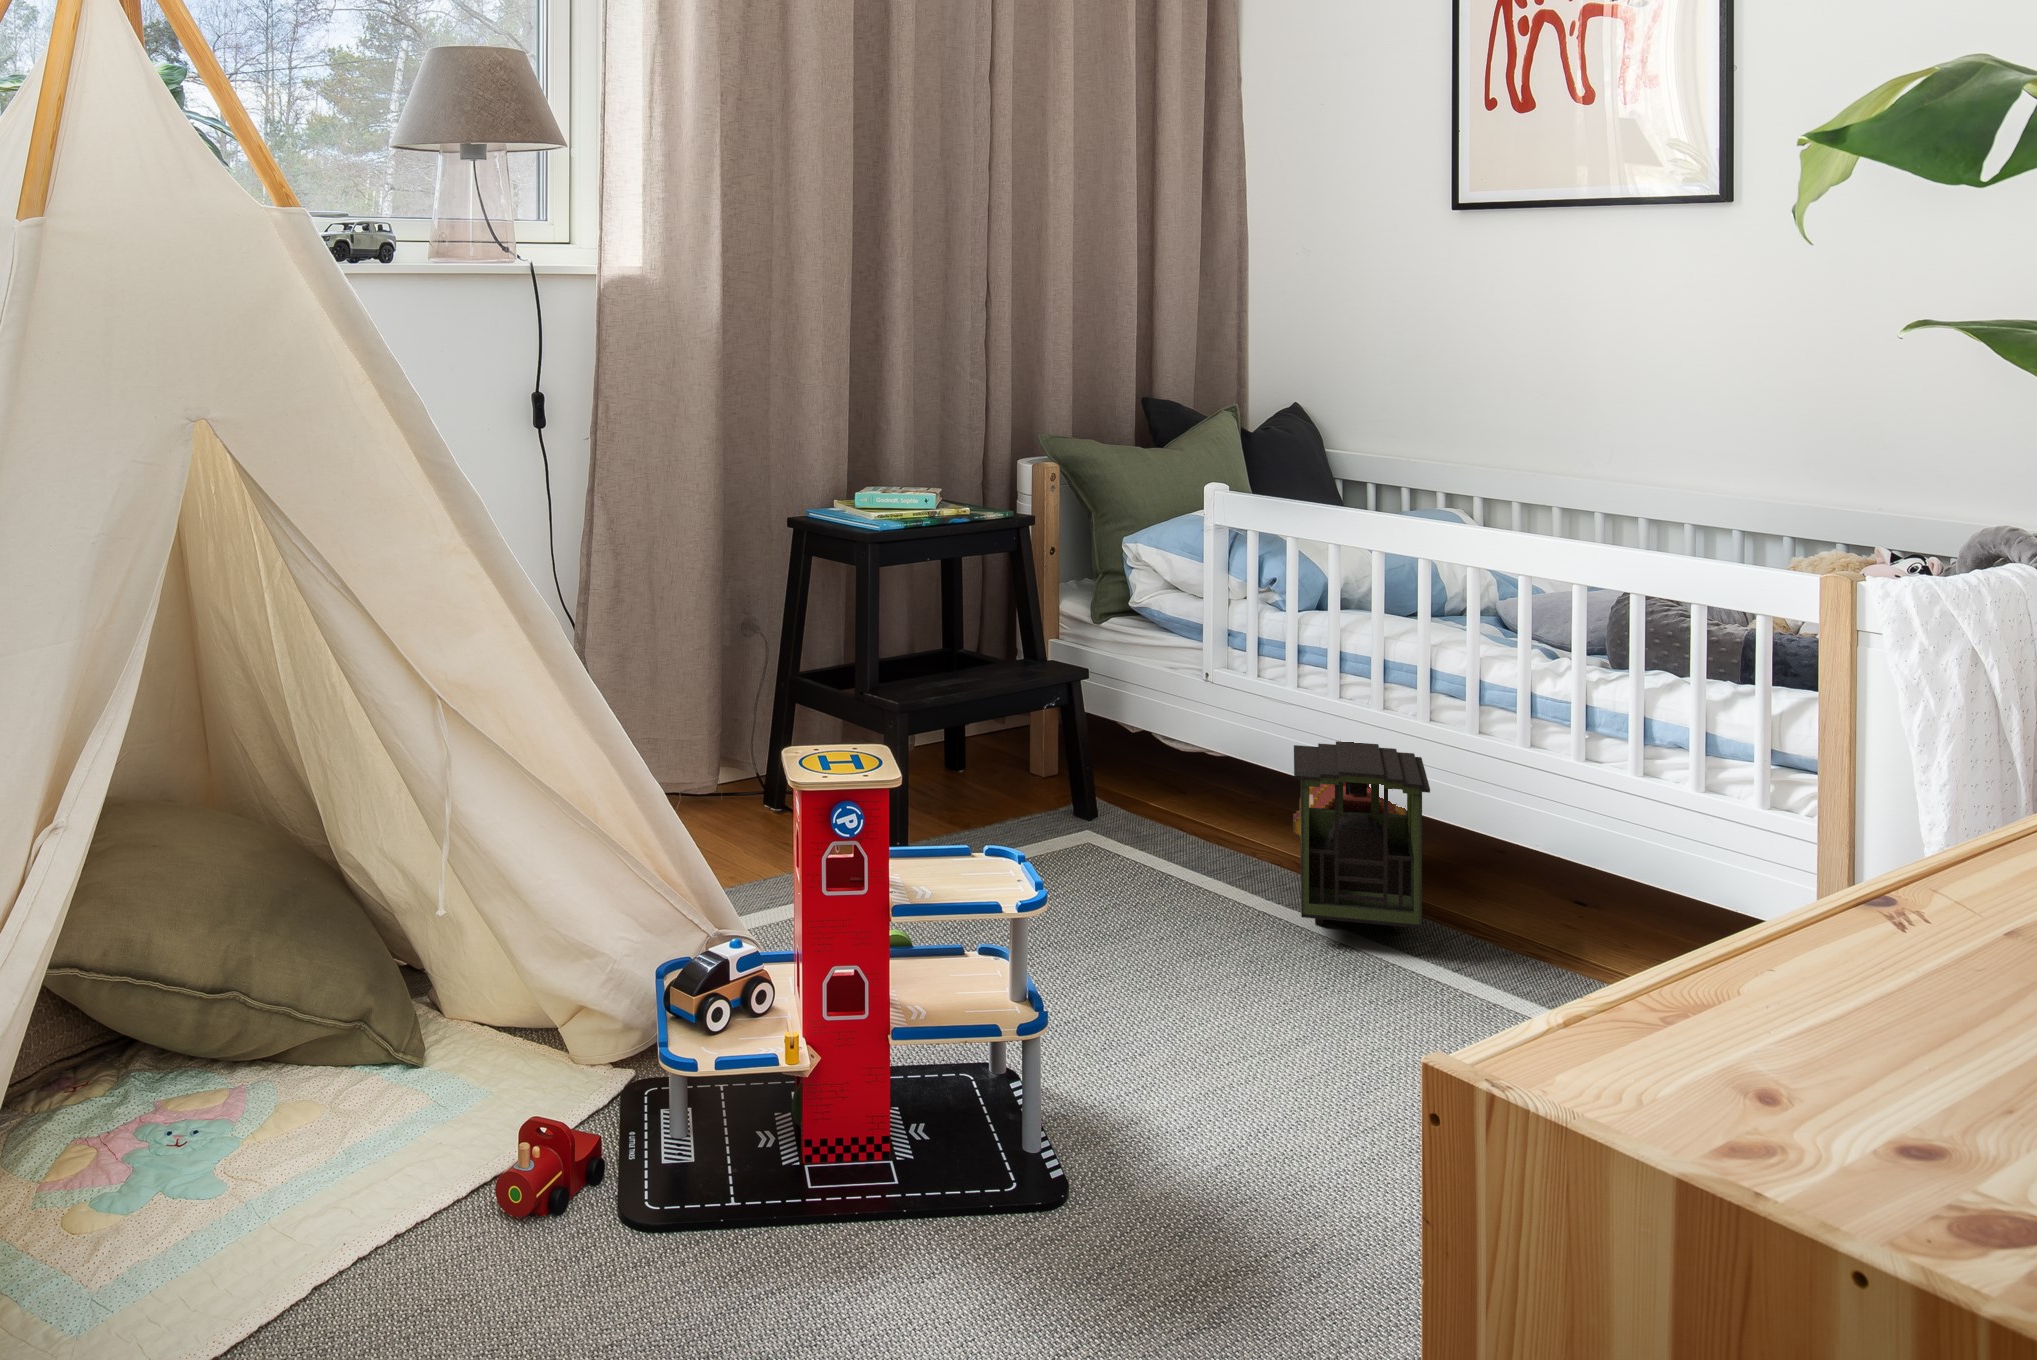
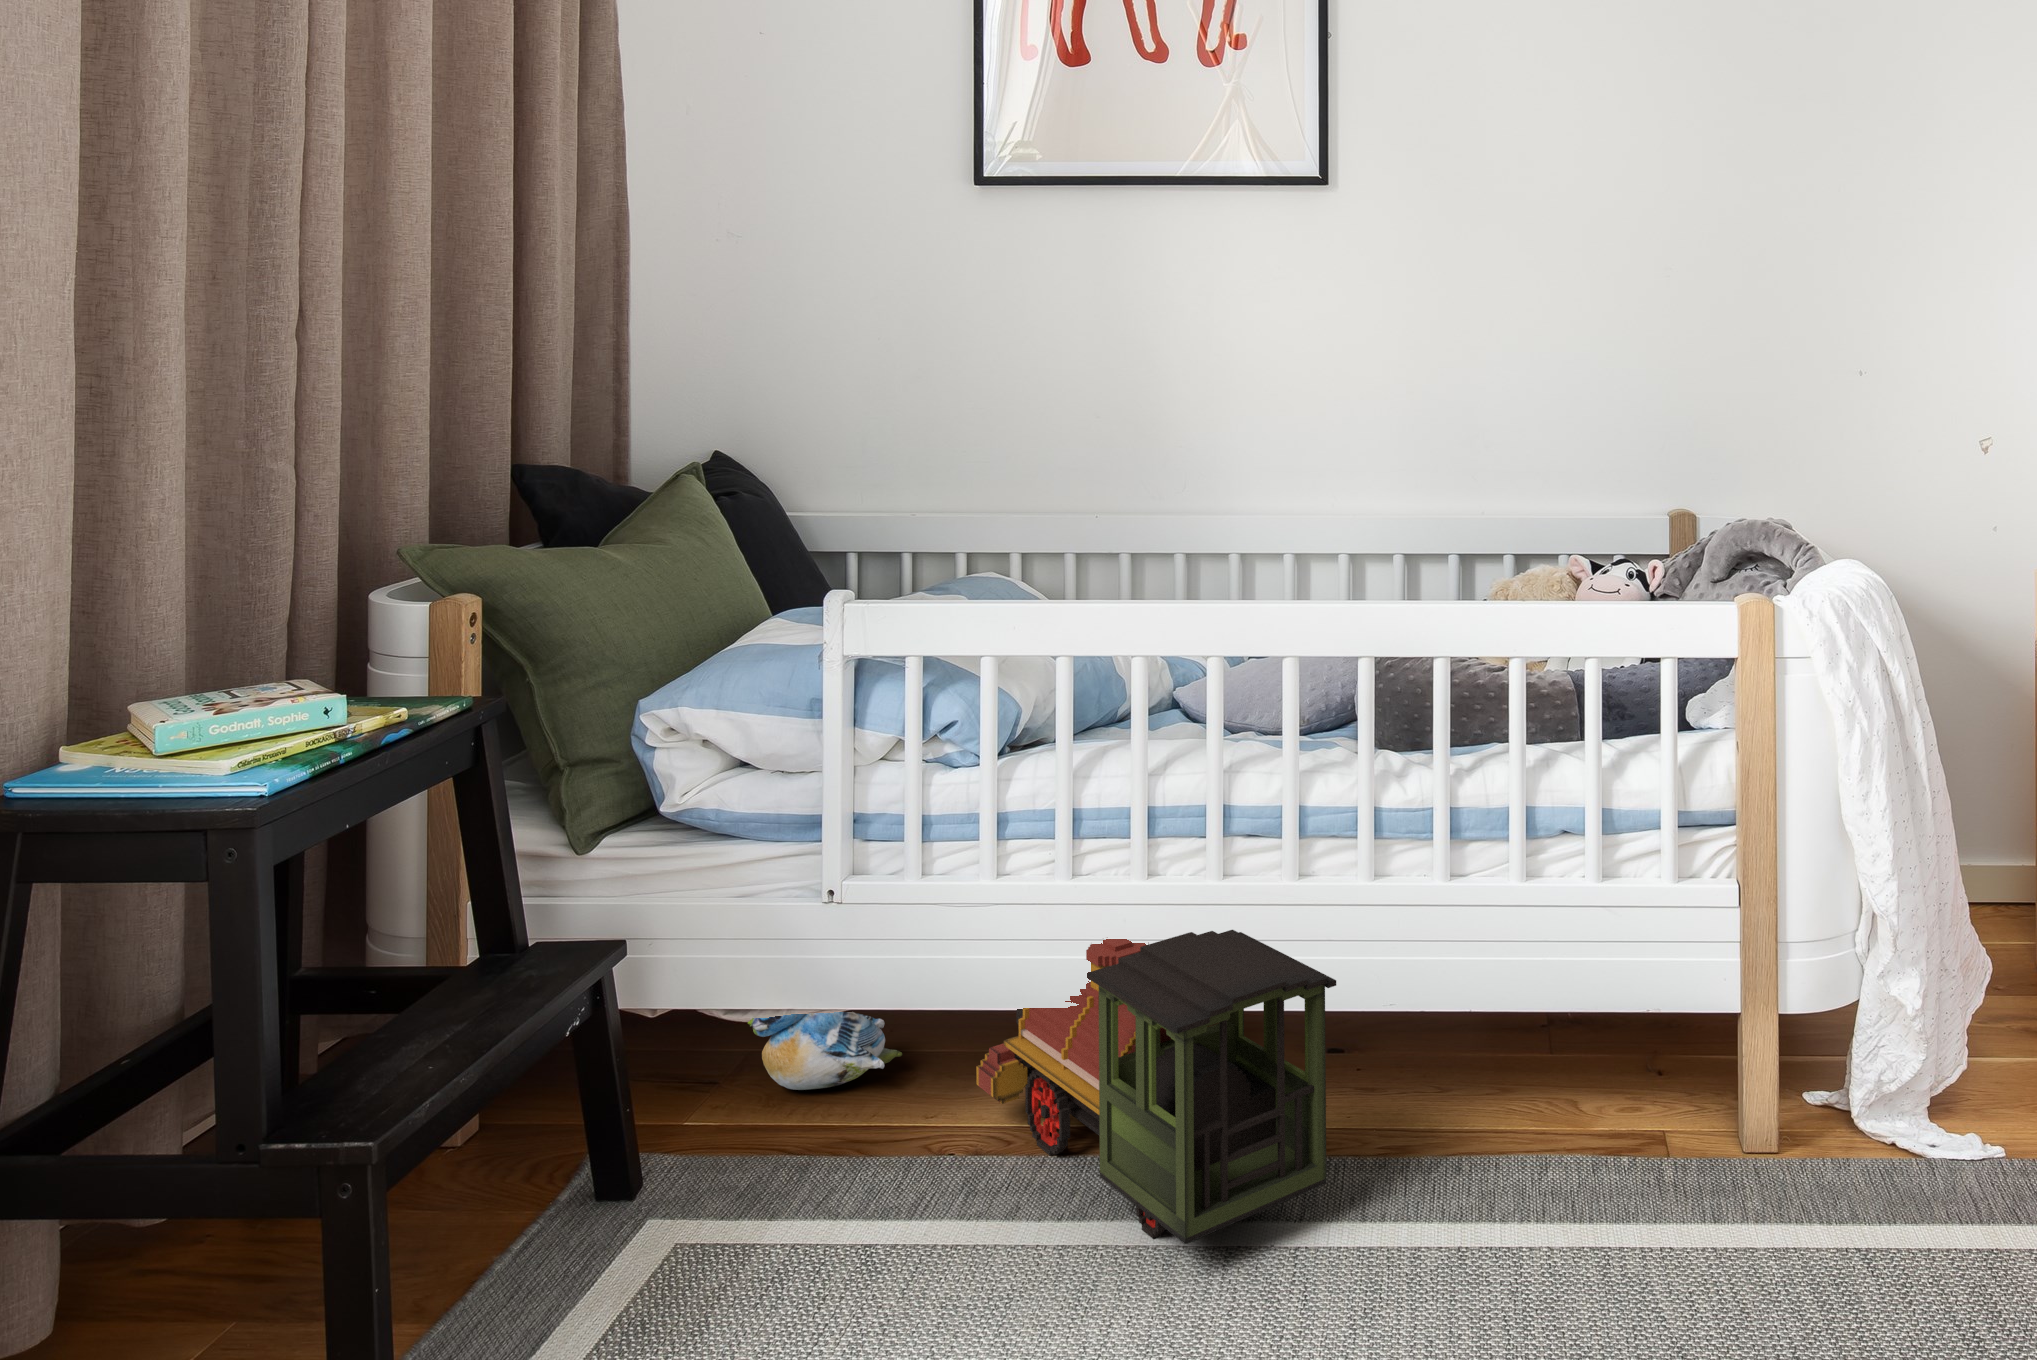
plush toy: none [1194,740,1285,813] -> present [748,1012,902,1090]

